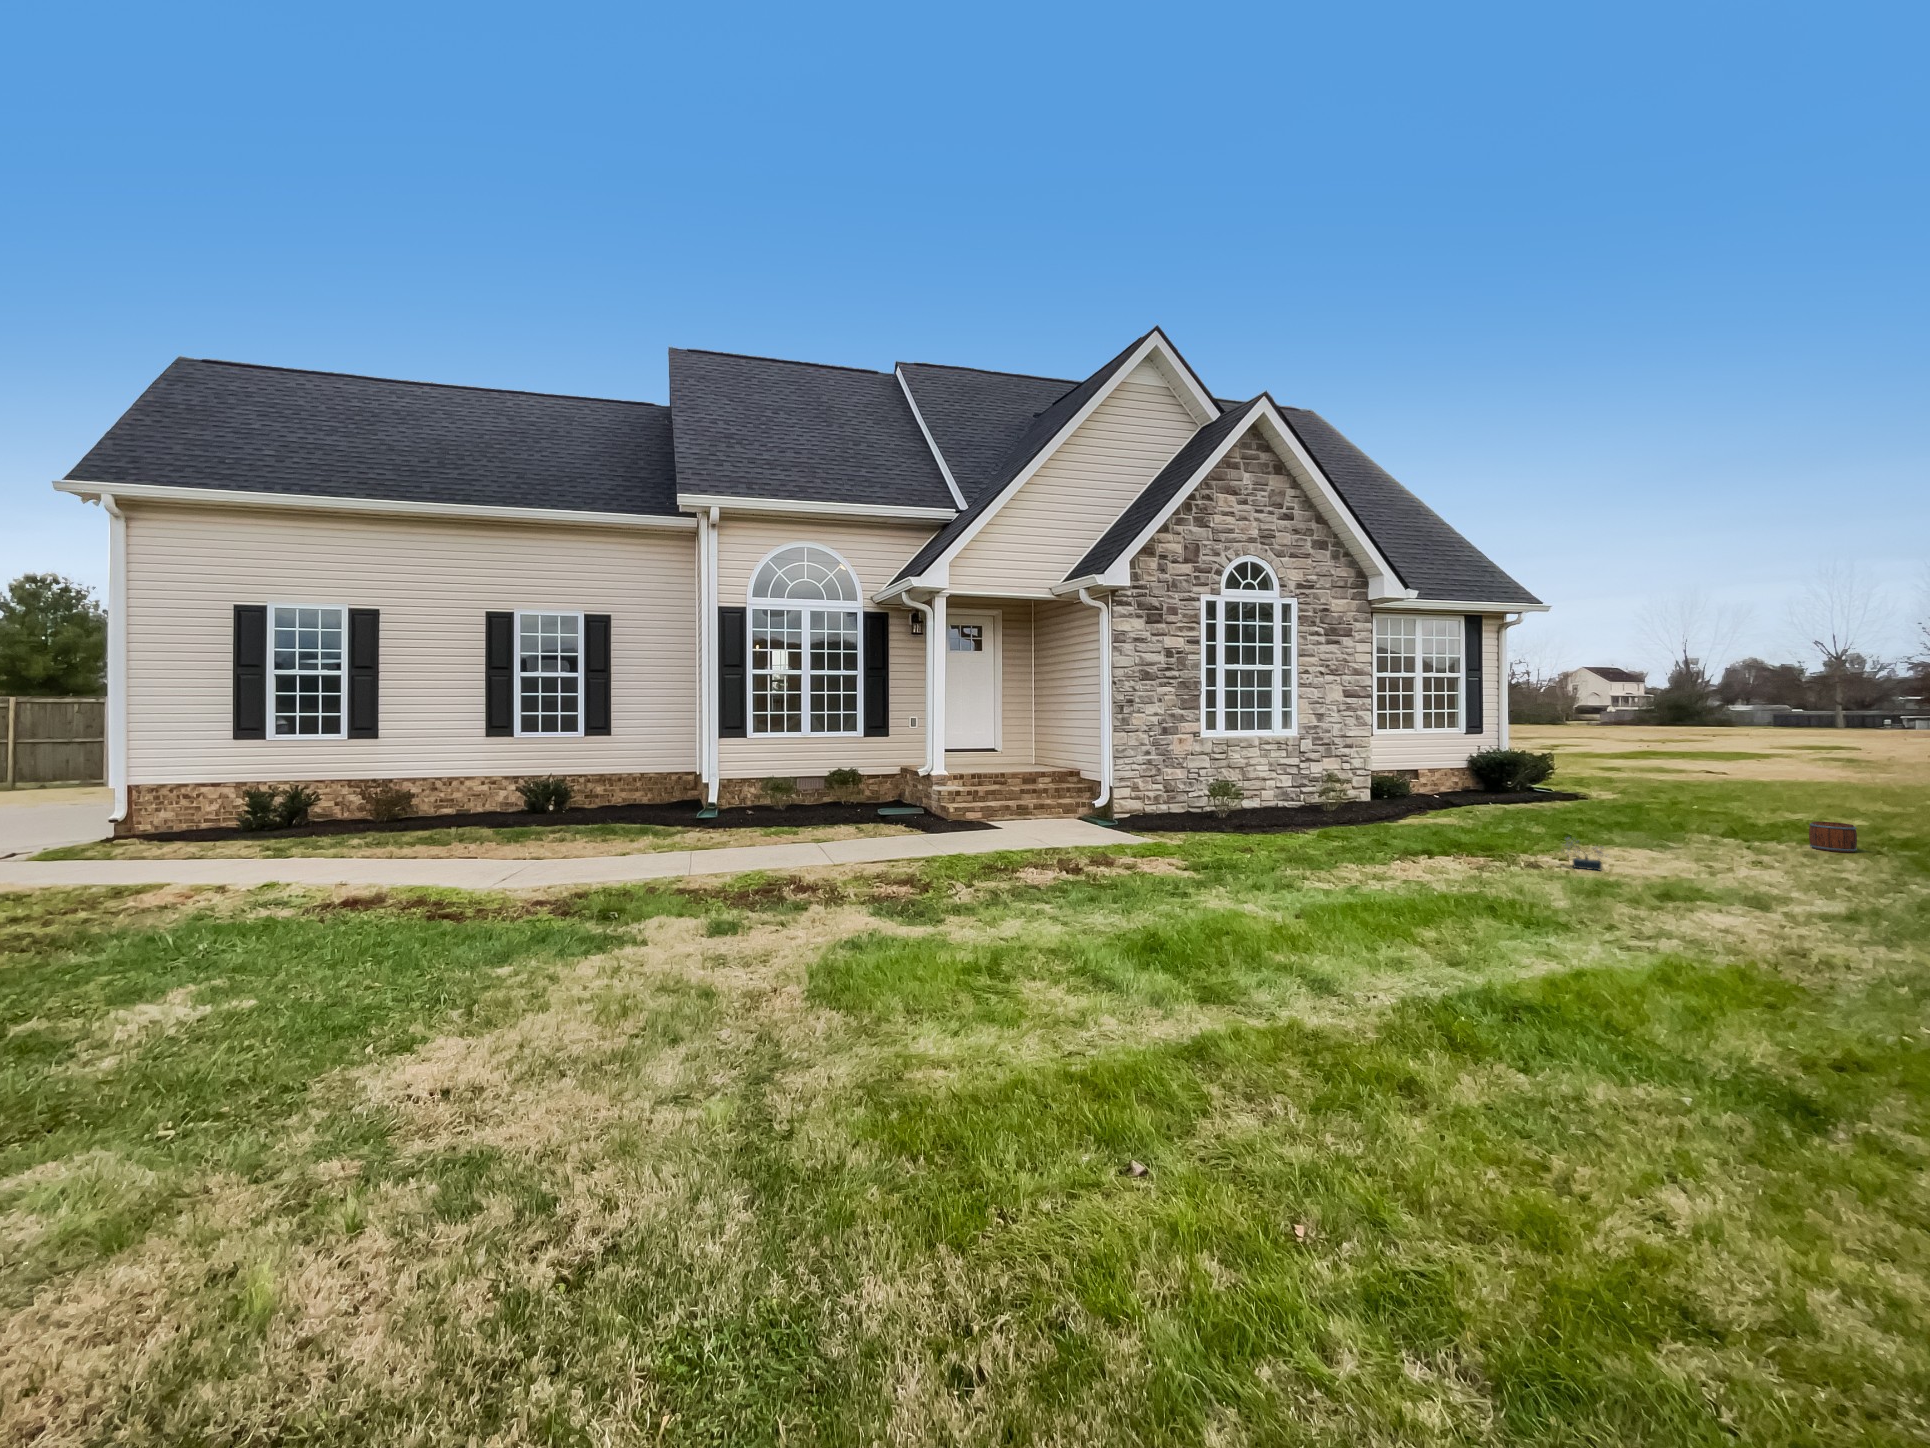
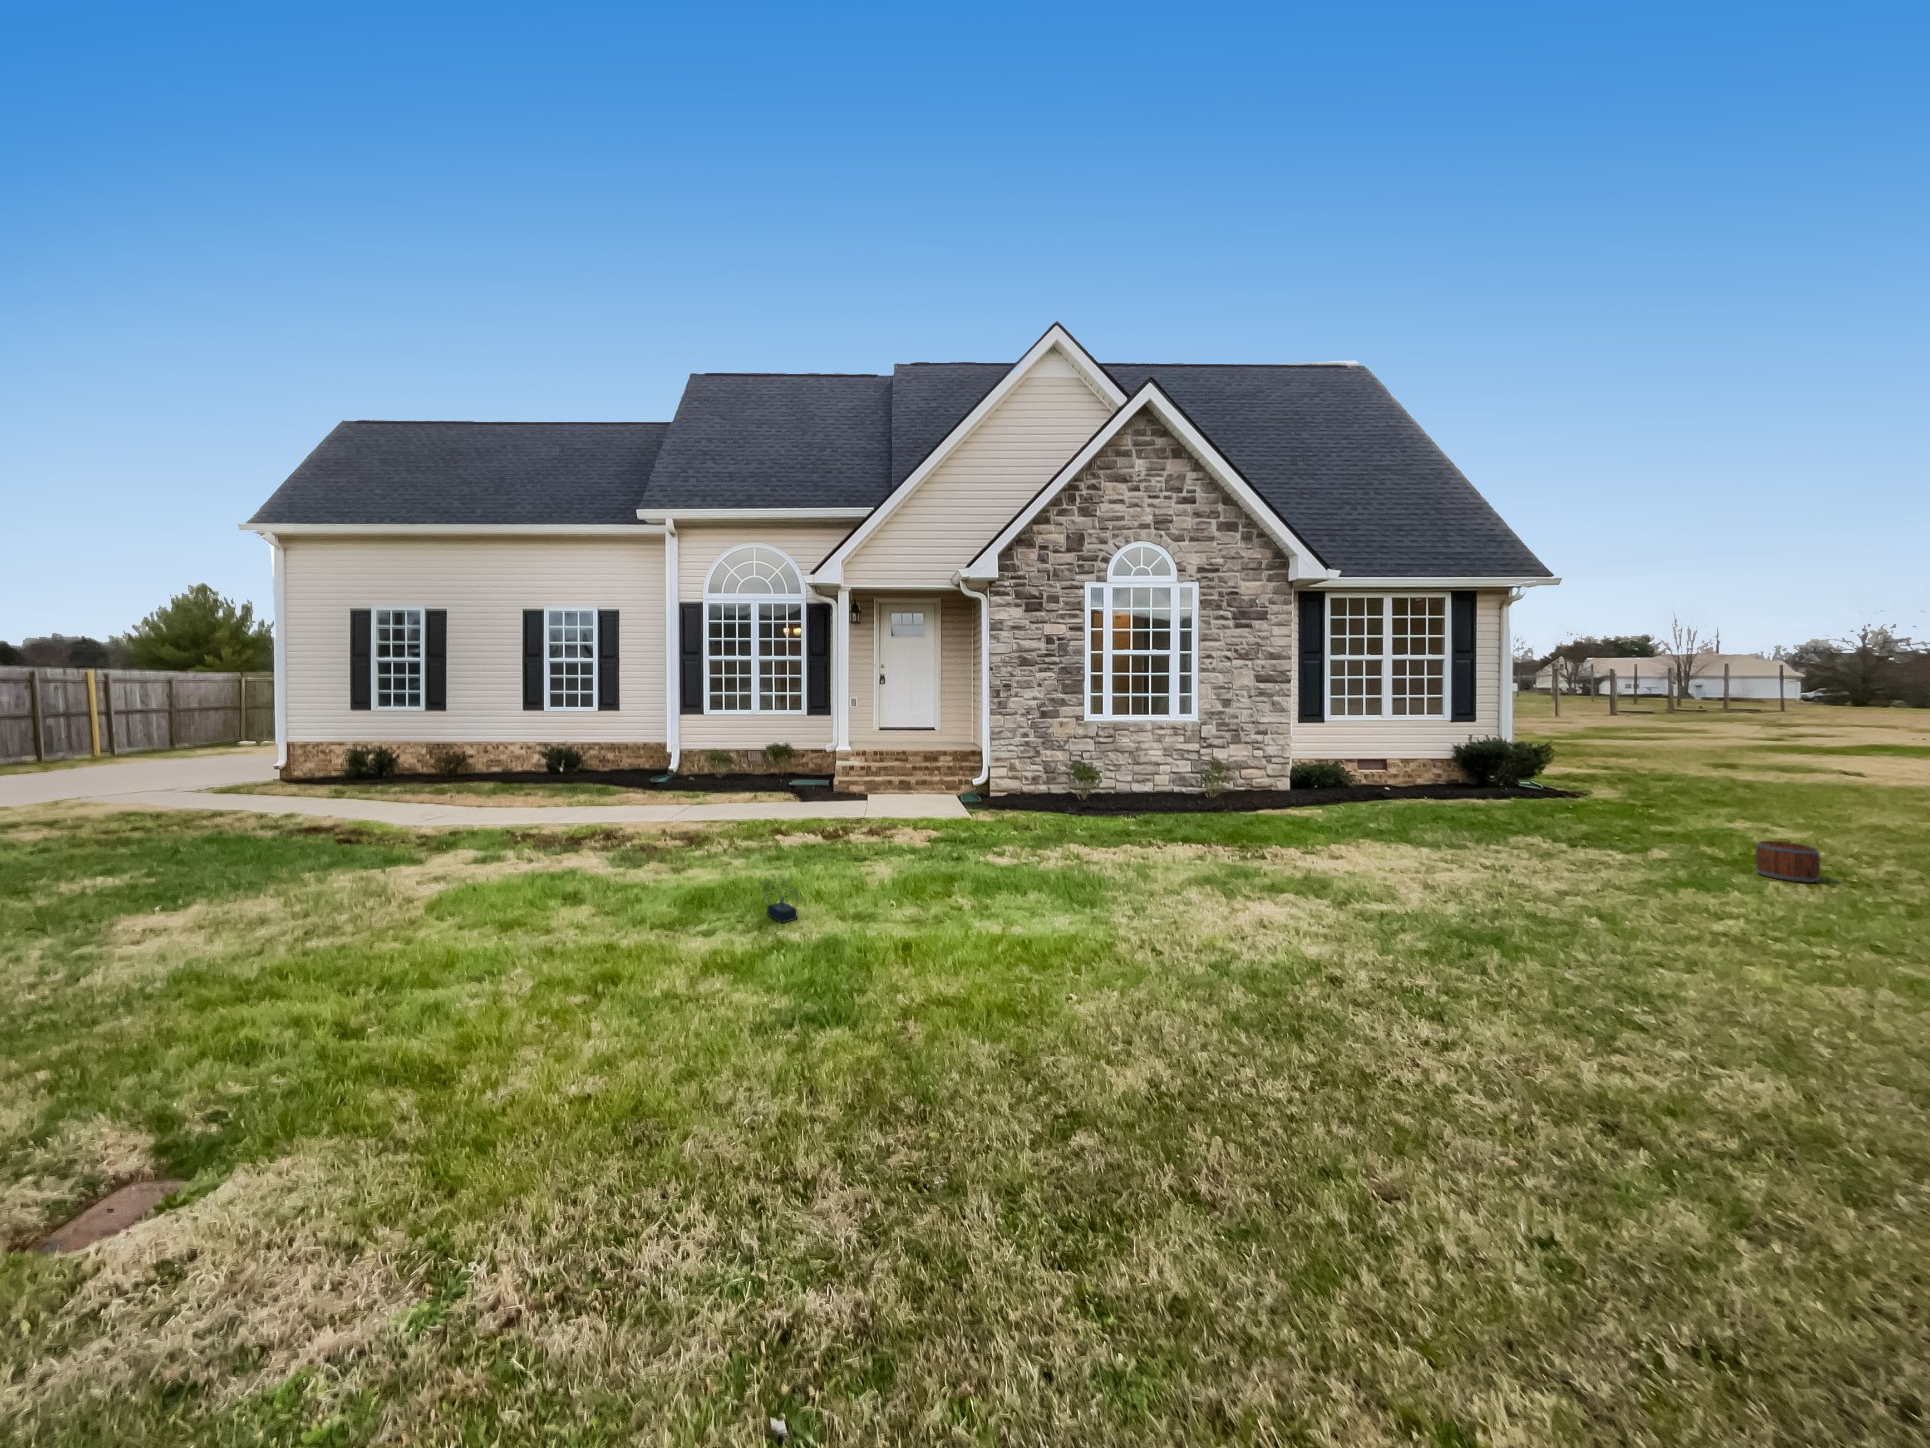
decorative plant: present [1566,838,1607,870] -> present [760,875,798,923]

